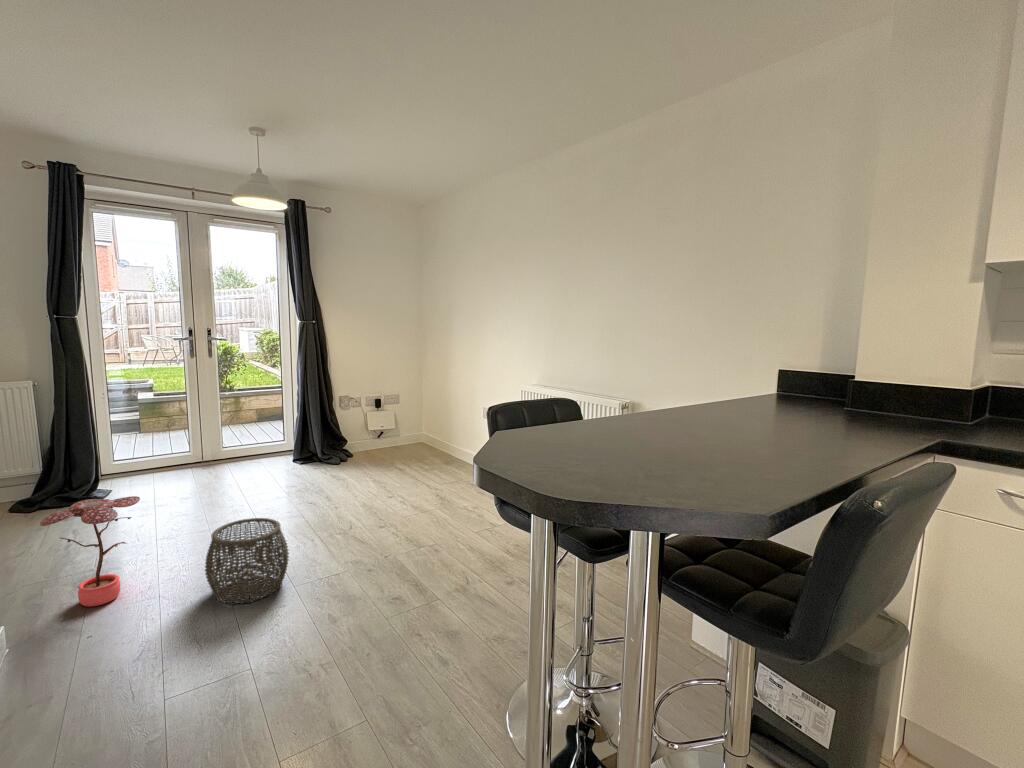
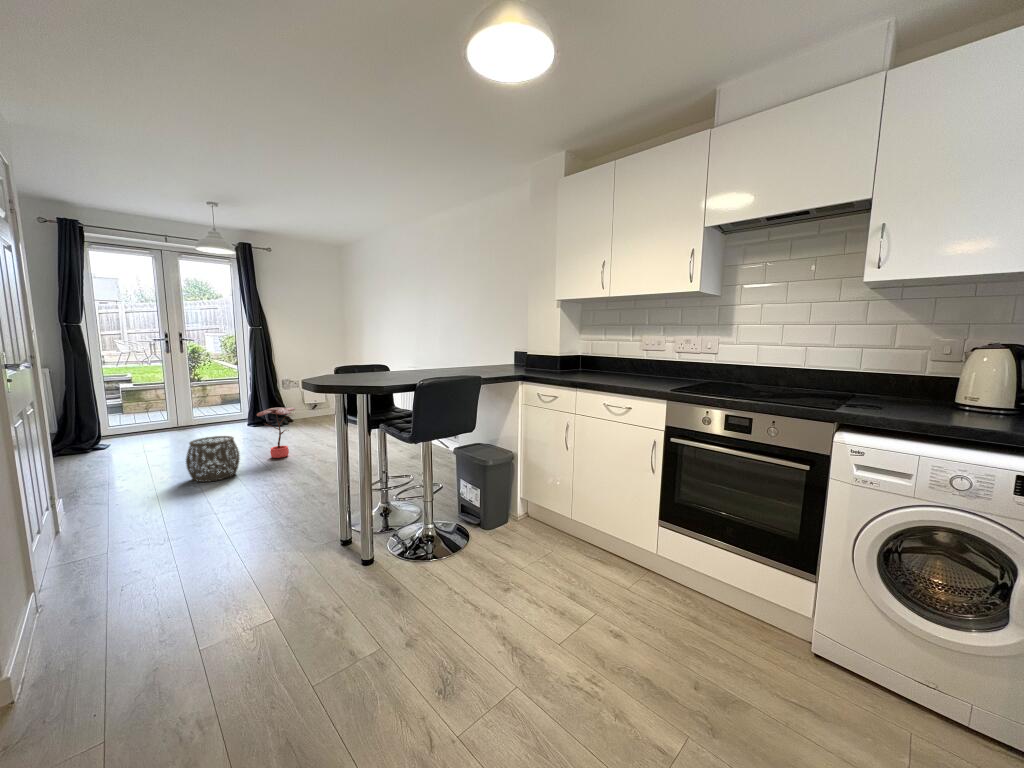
potted plant: present [40,496,140,607] -> present [257,407,295,458]

